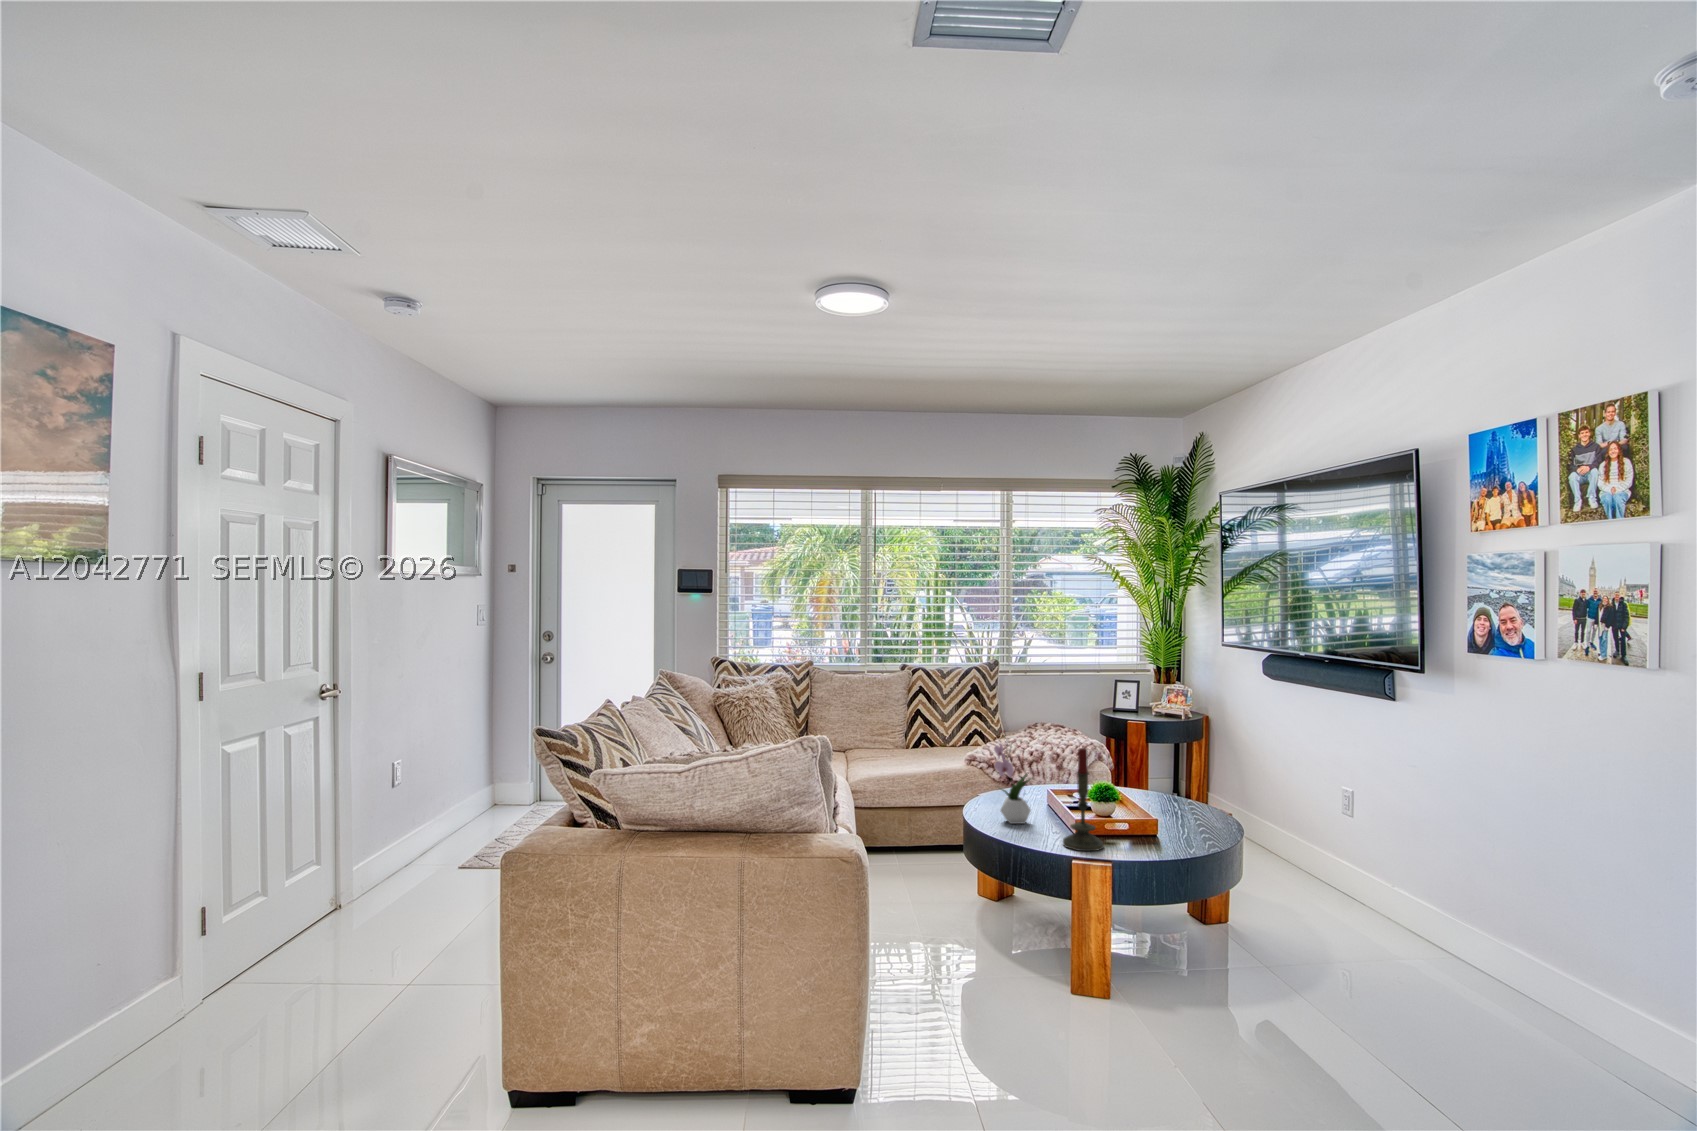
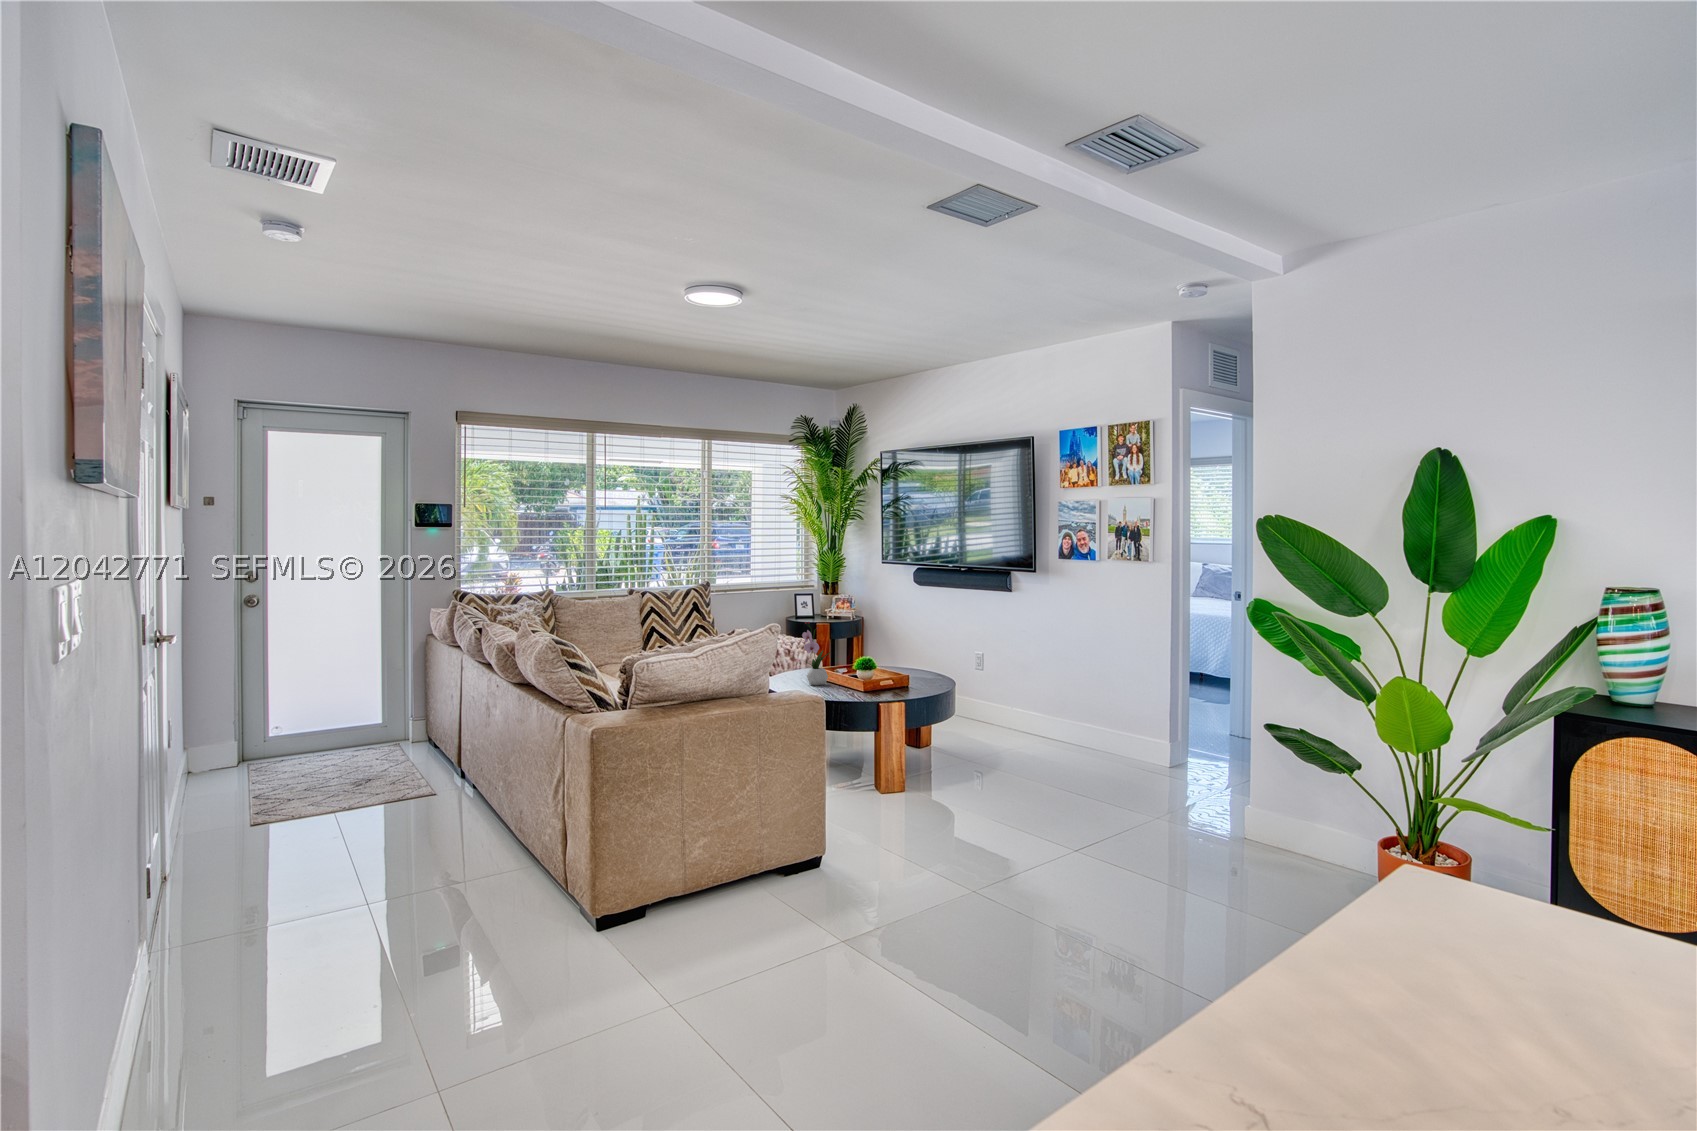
candle: present [1063,748,1103,851] -> none [864,624,889,691]

